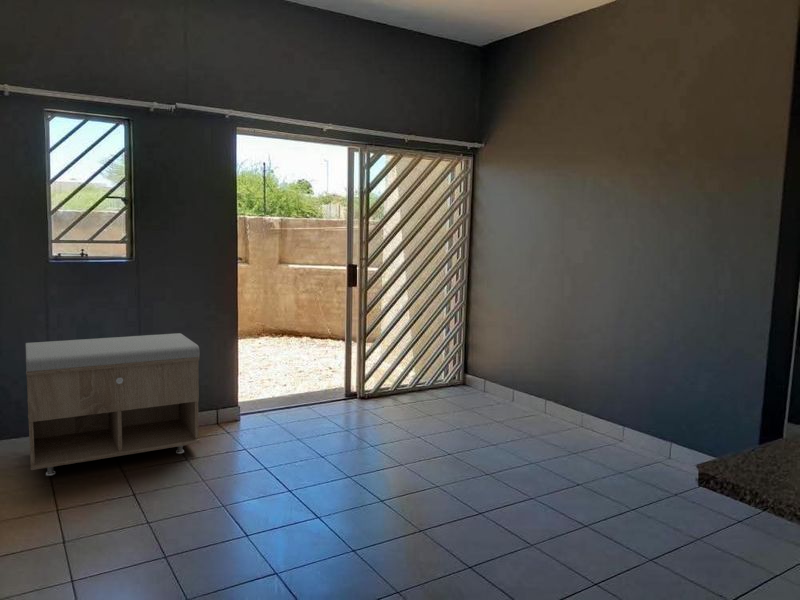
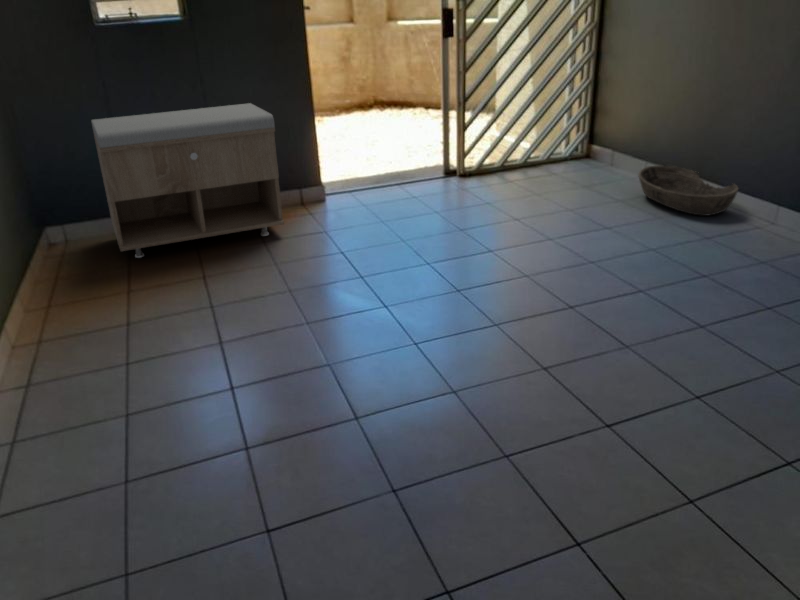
basket: none [506,396,587,441] -> present [638,165,738,216]

